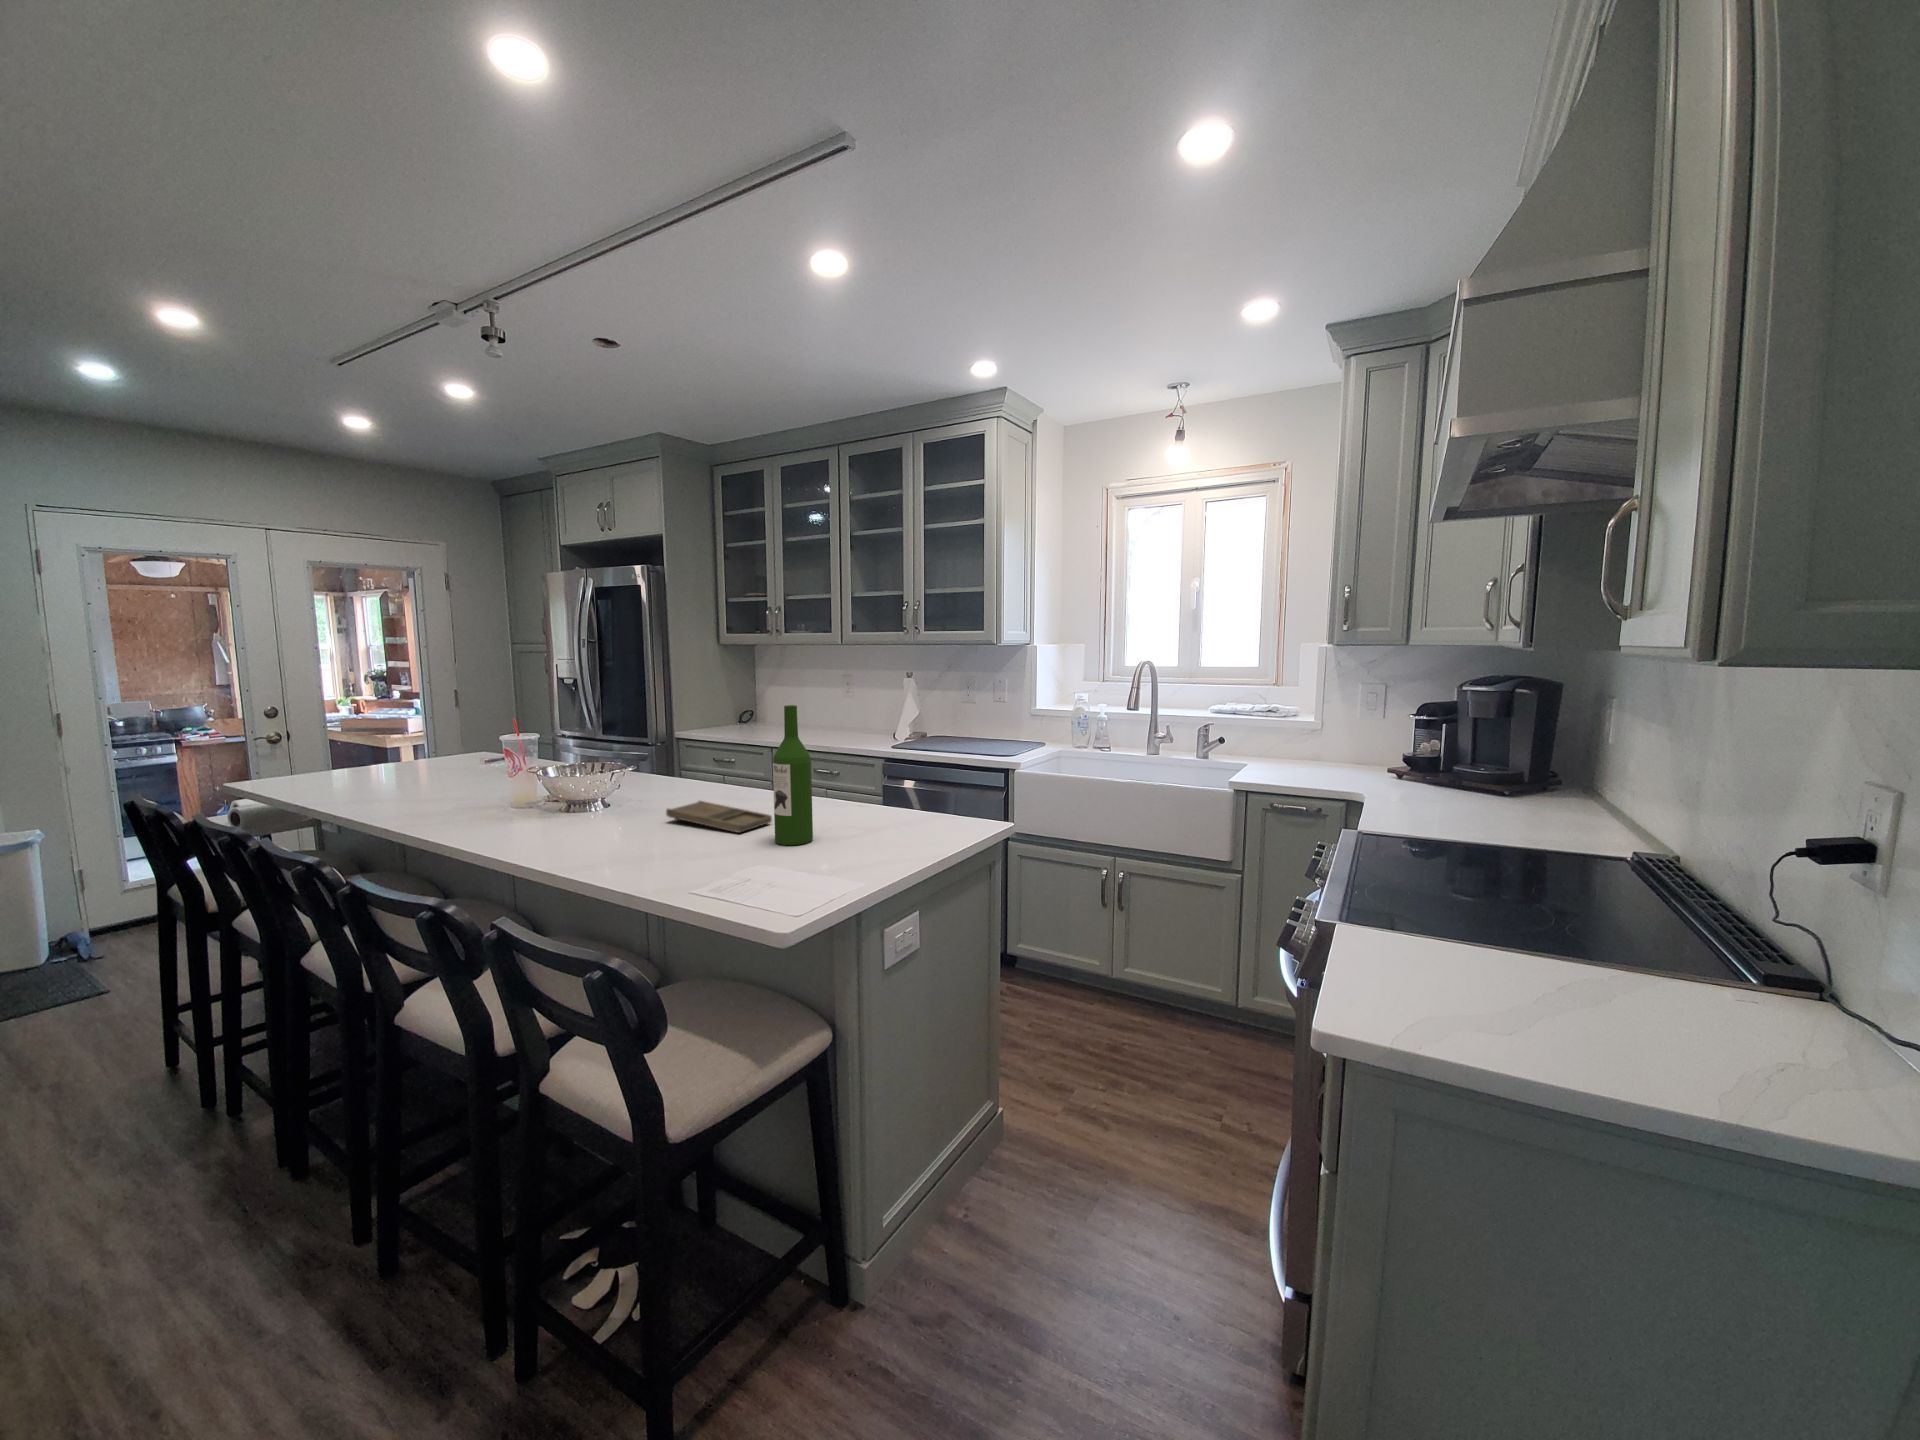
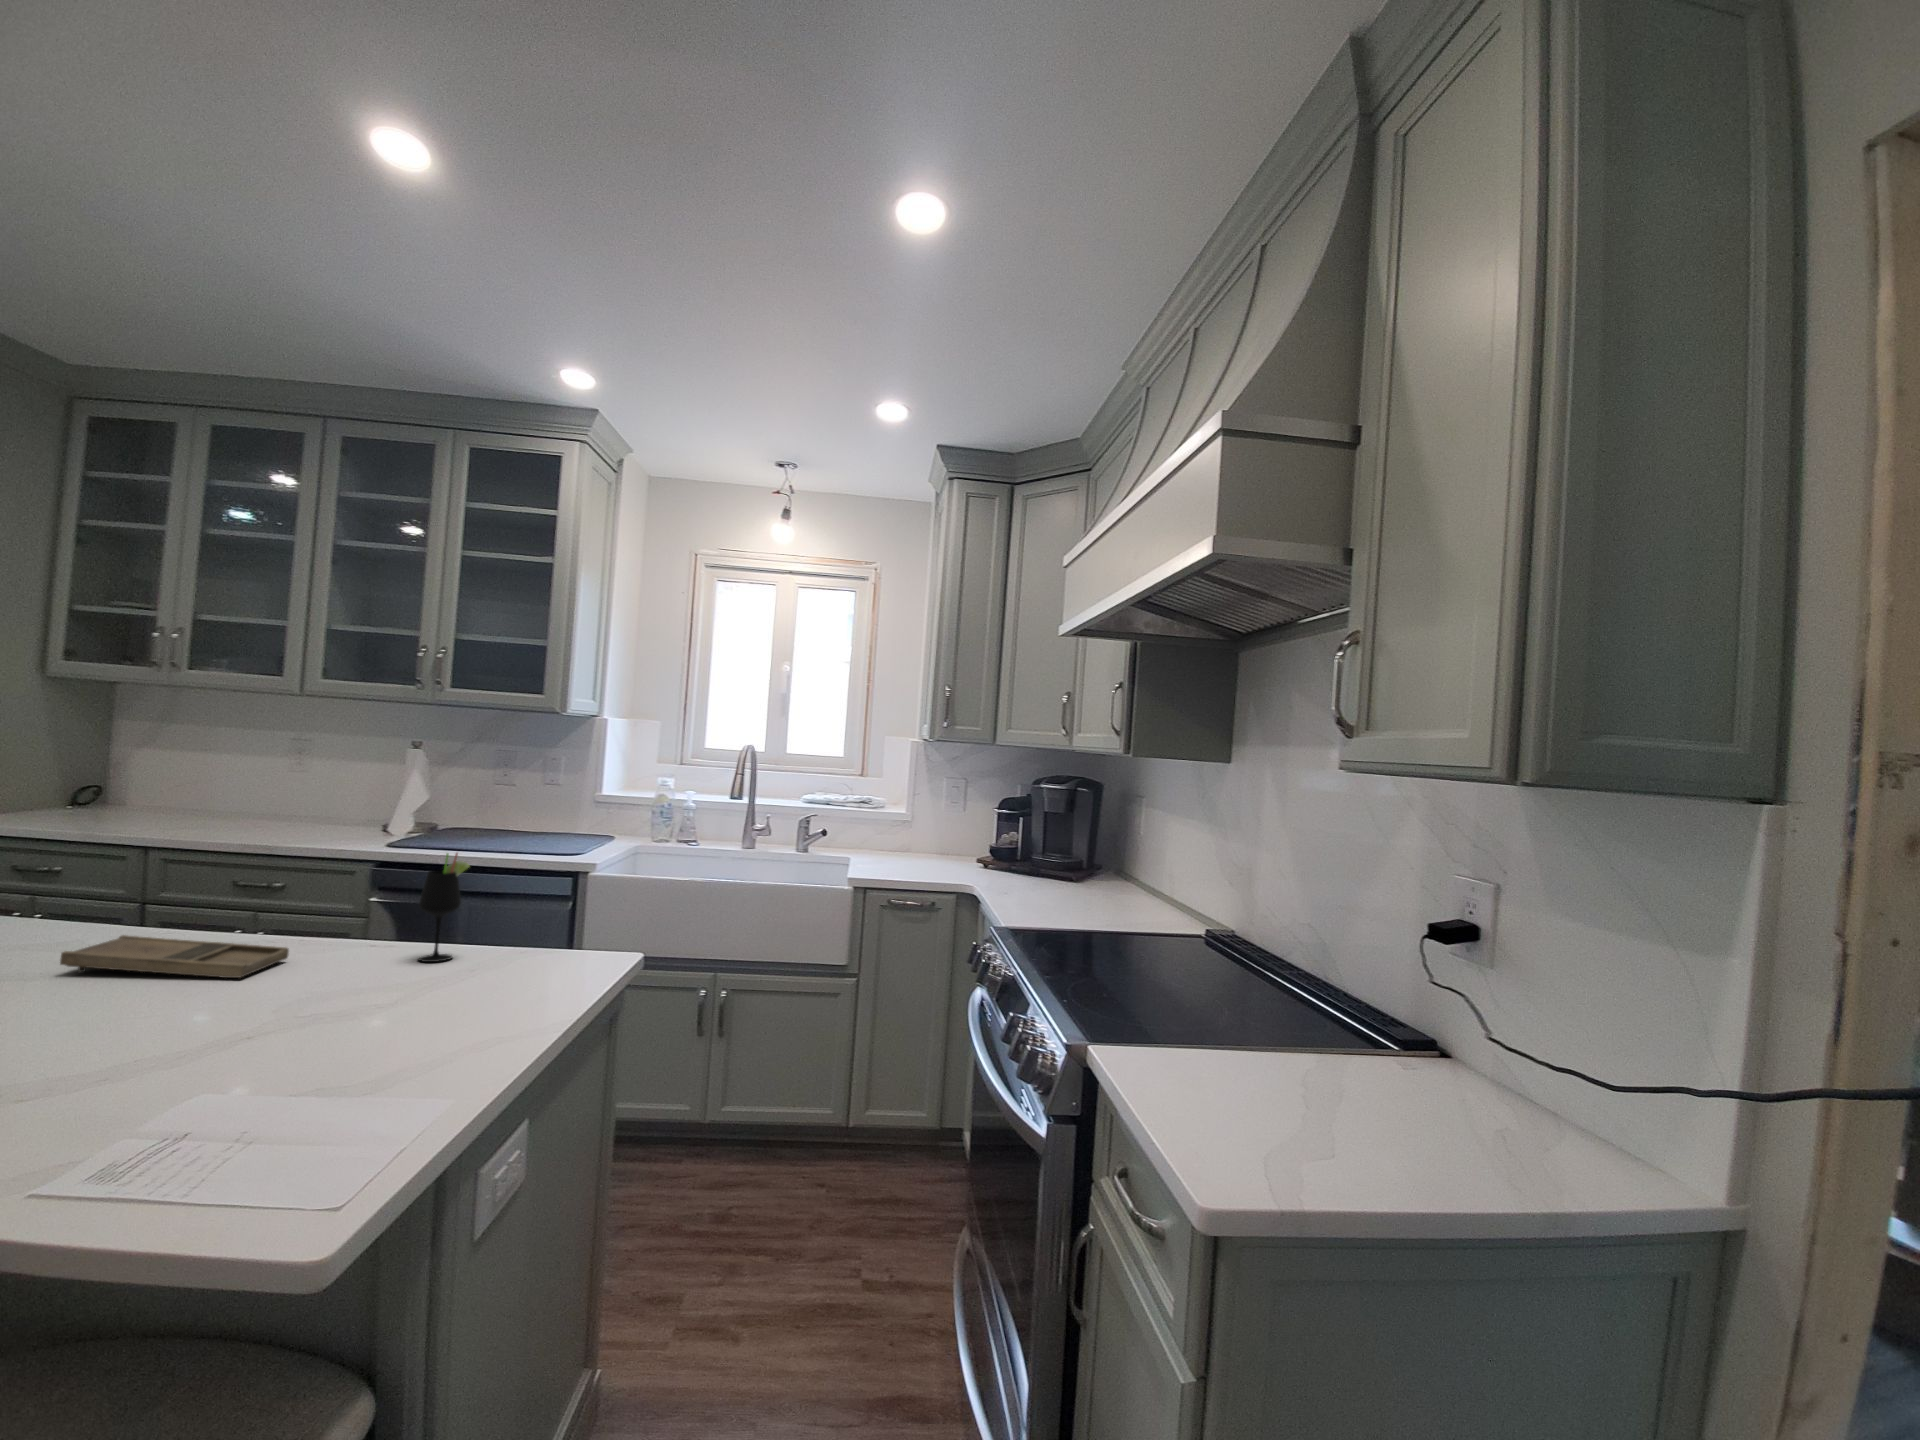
wine bottle: present [773,705,813,845] -> none [321,784,395,987]
wine glass: none [837,754,865,833] -> present [418,853,469,962]

